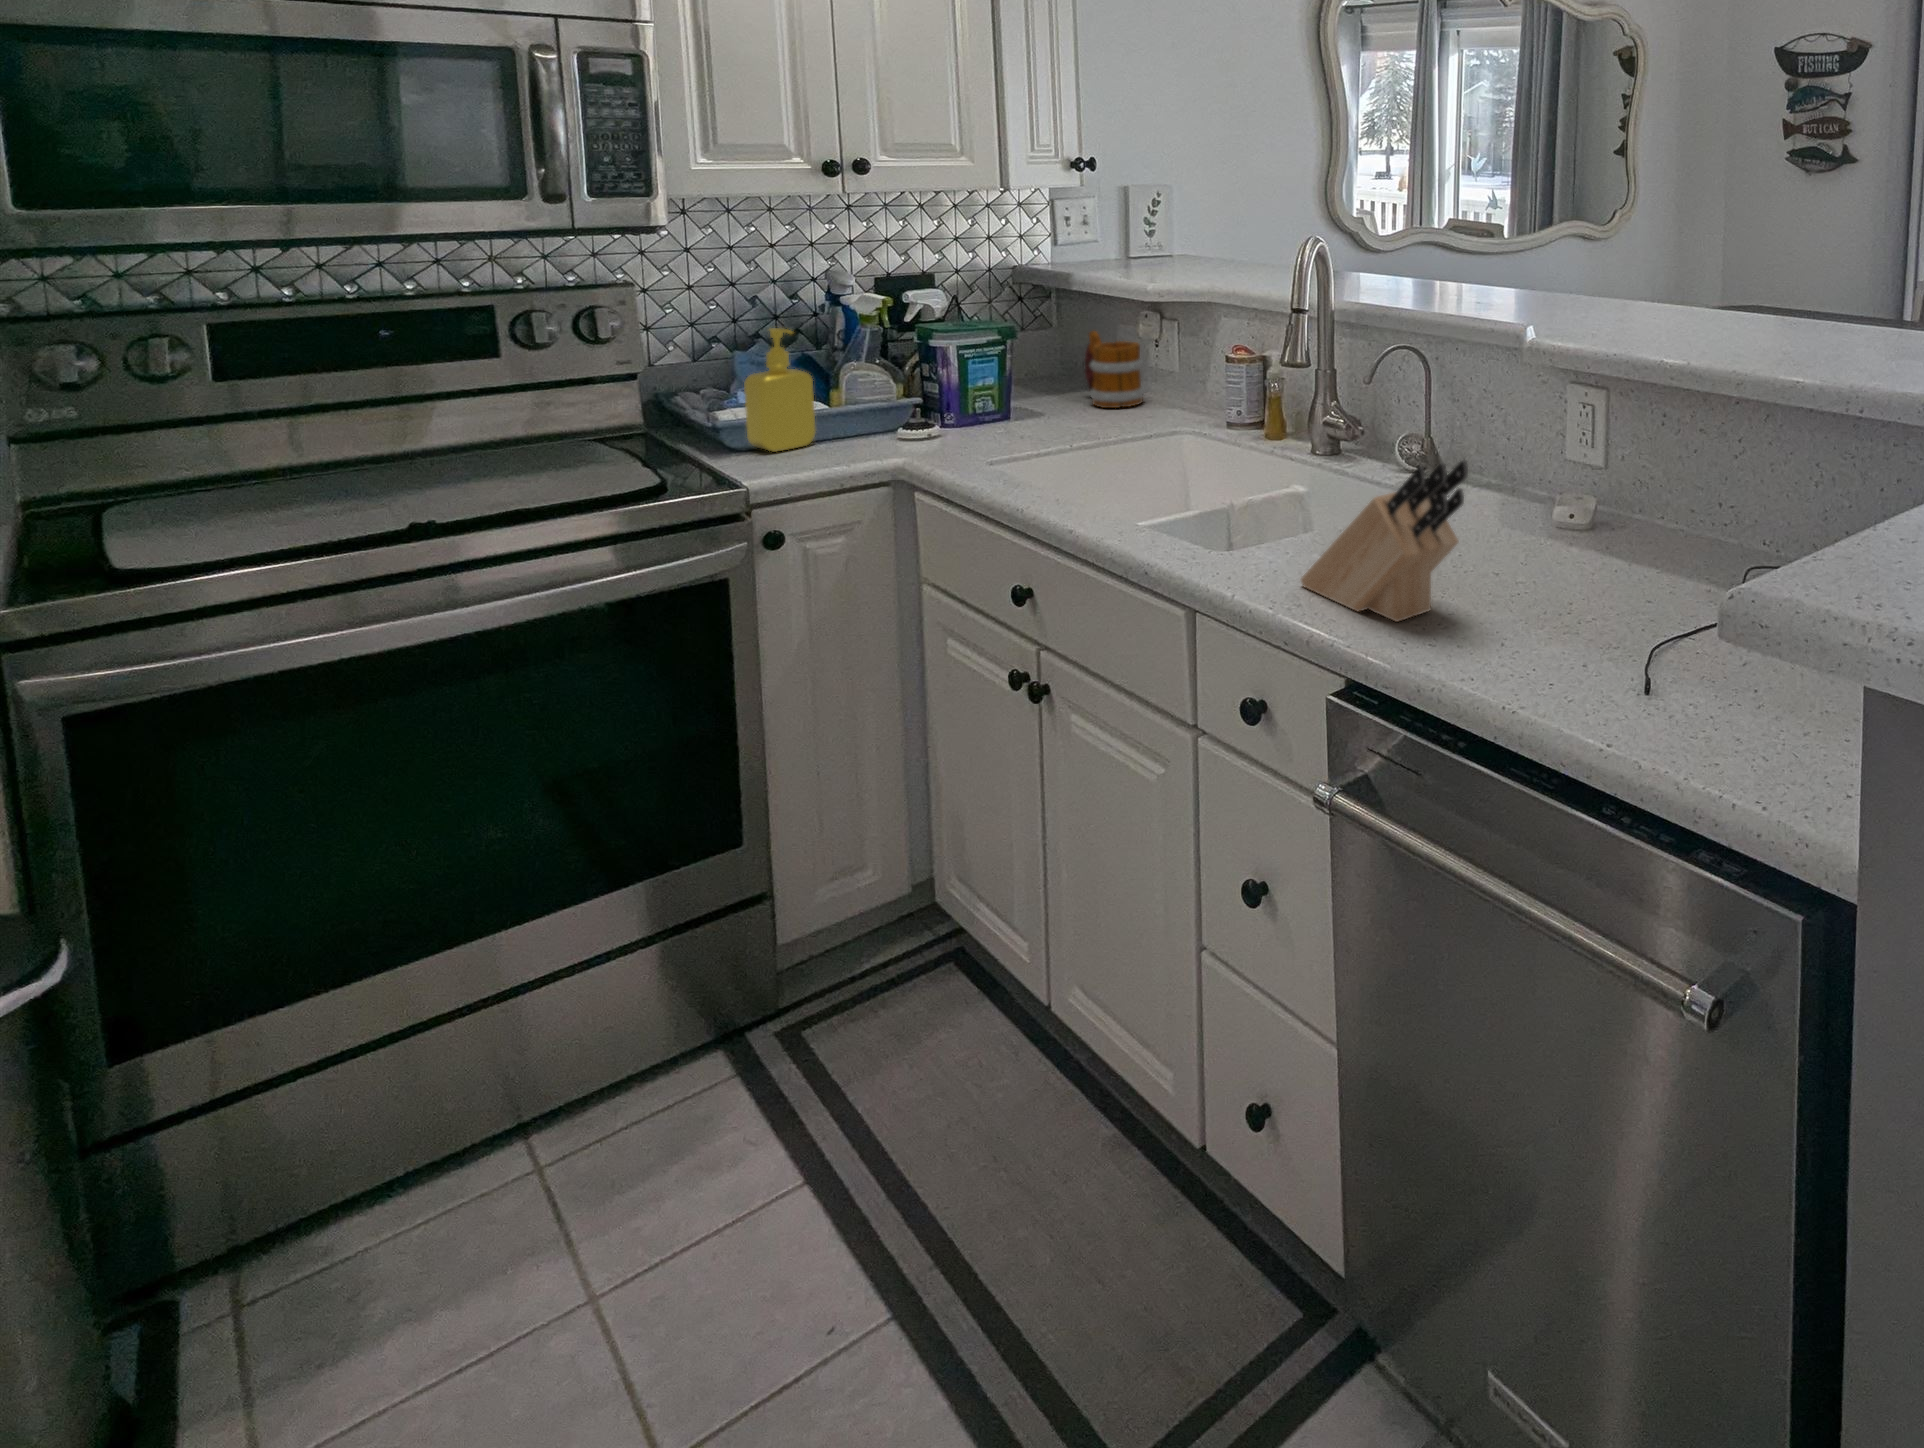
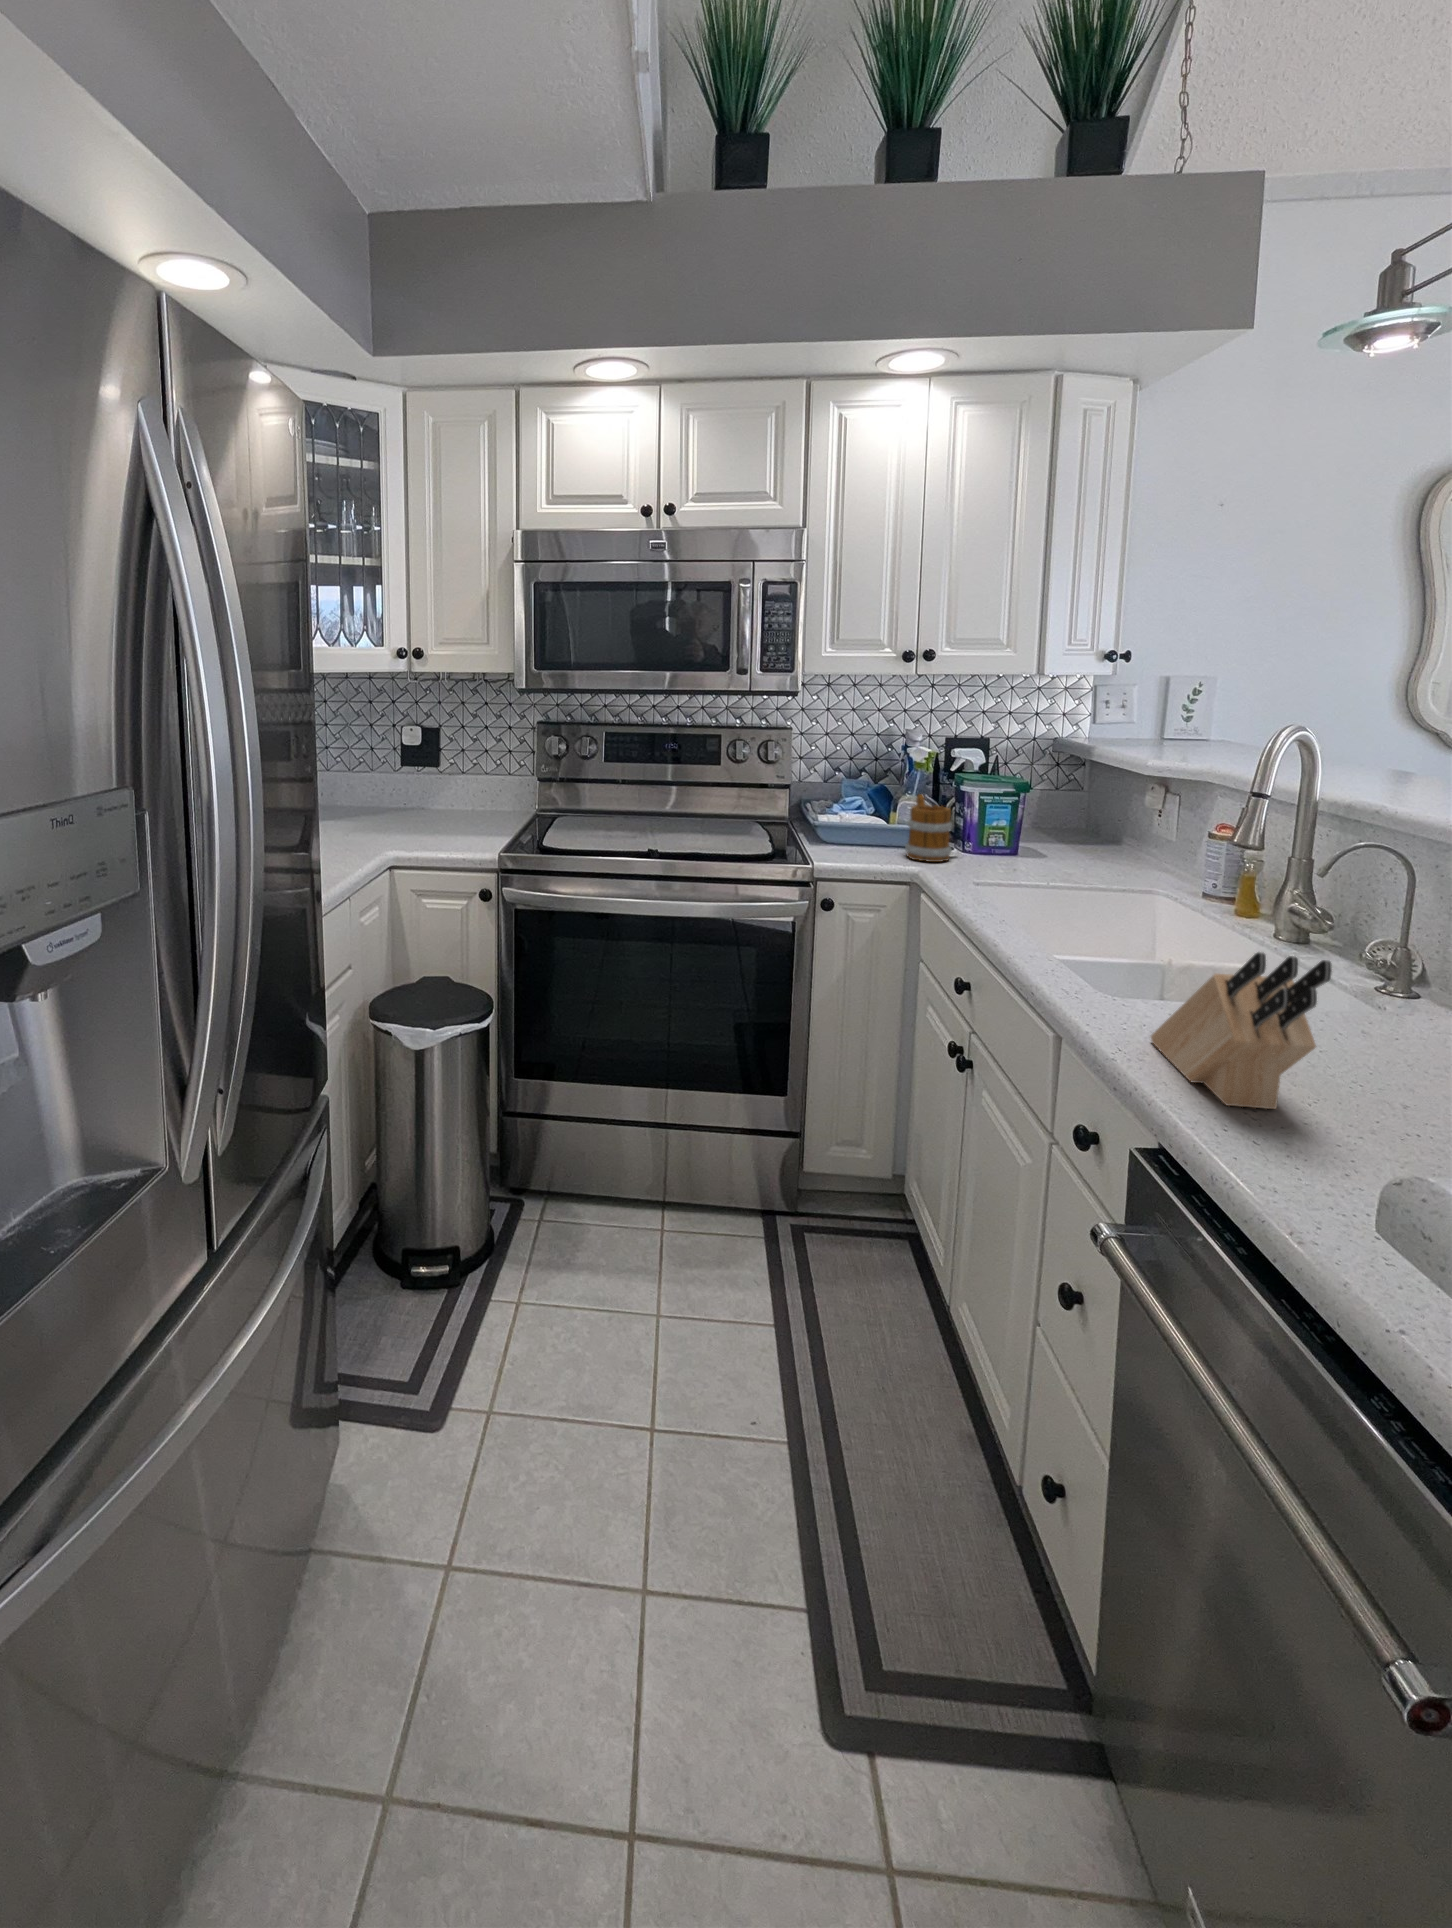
soap dispenser: present [744,328,816,452] -> none [833,764,875,847]
mug: present [1084,331,1145,408] -> present [905,794,952,862]

